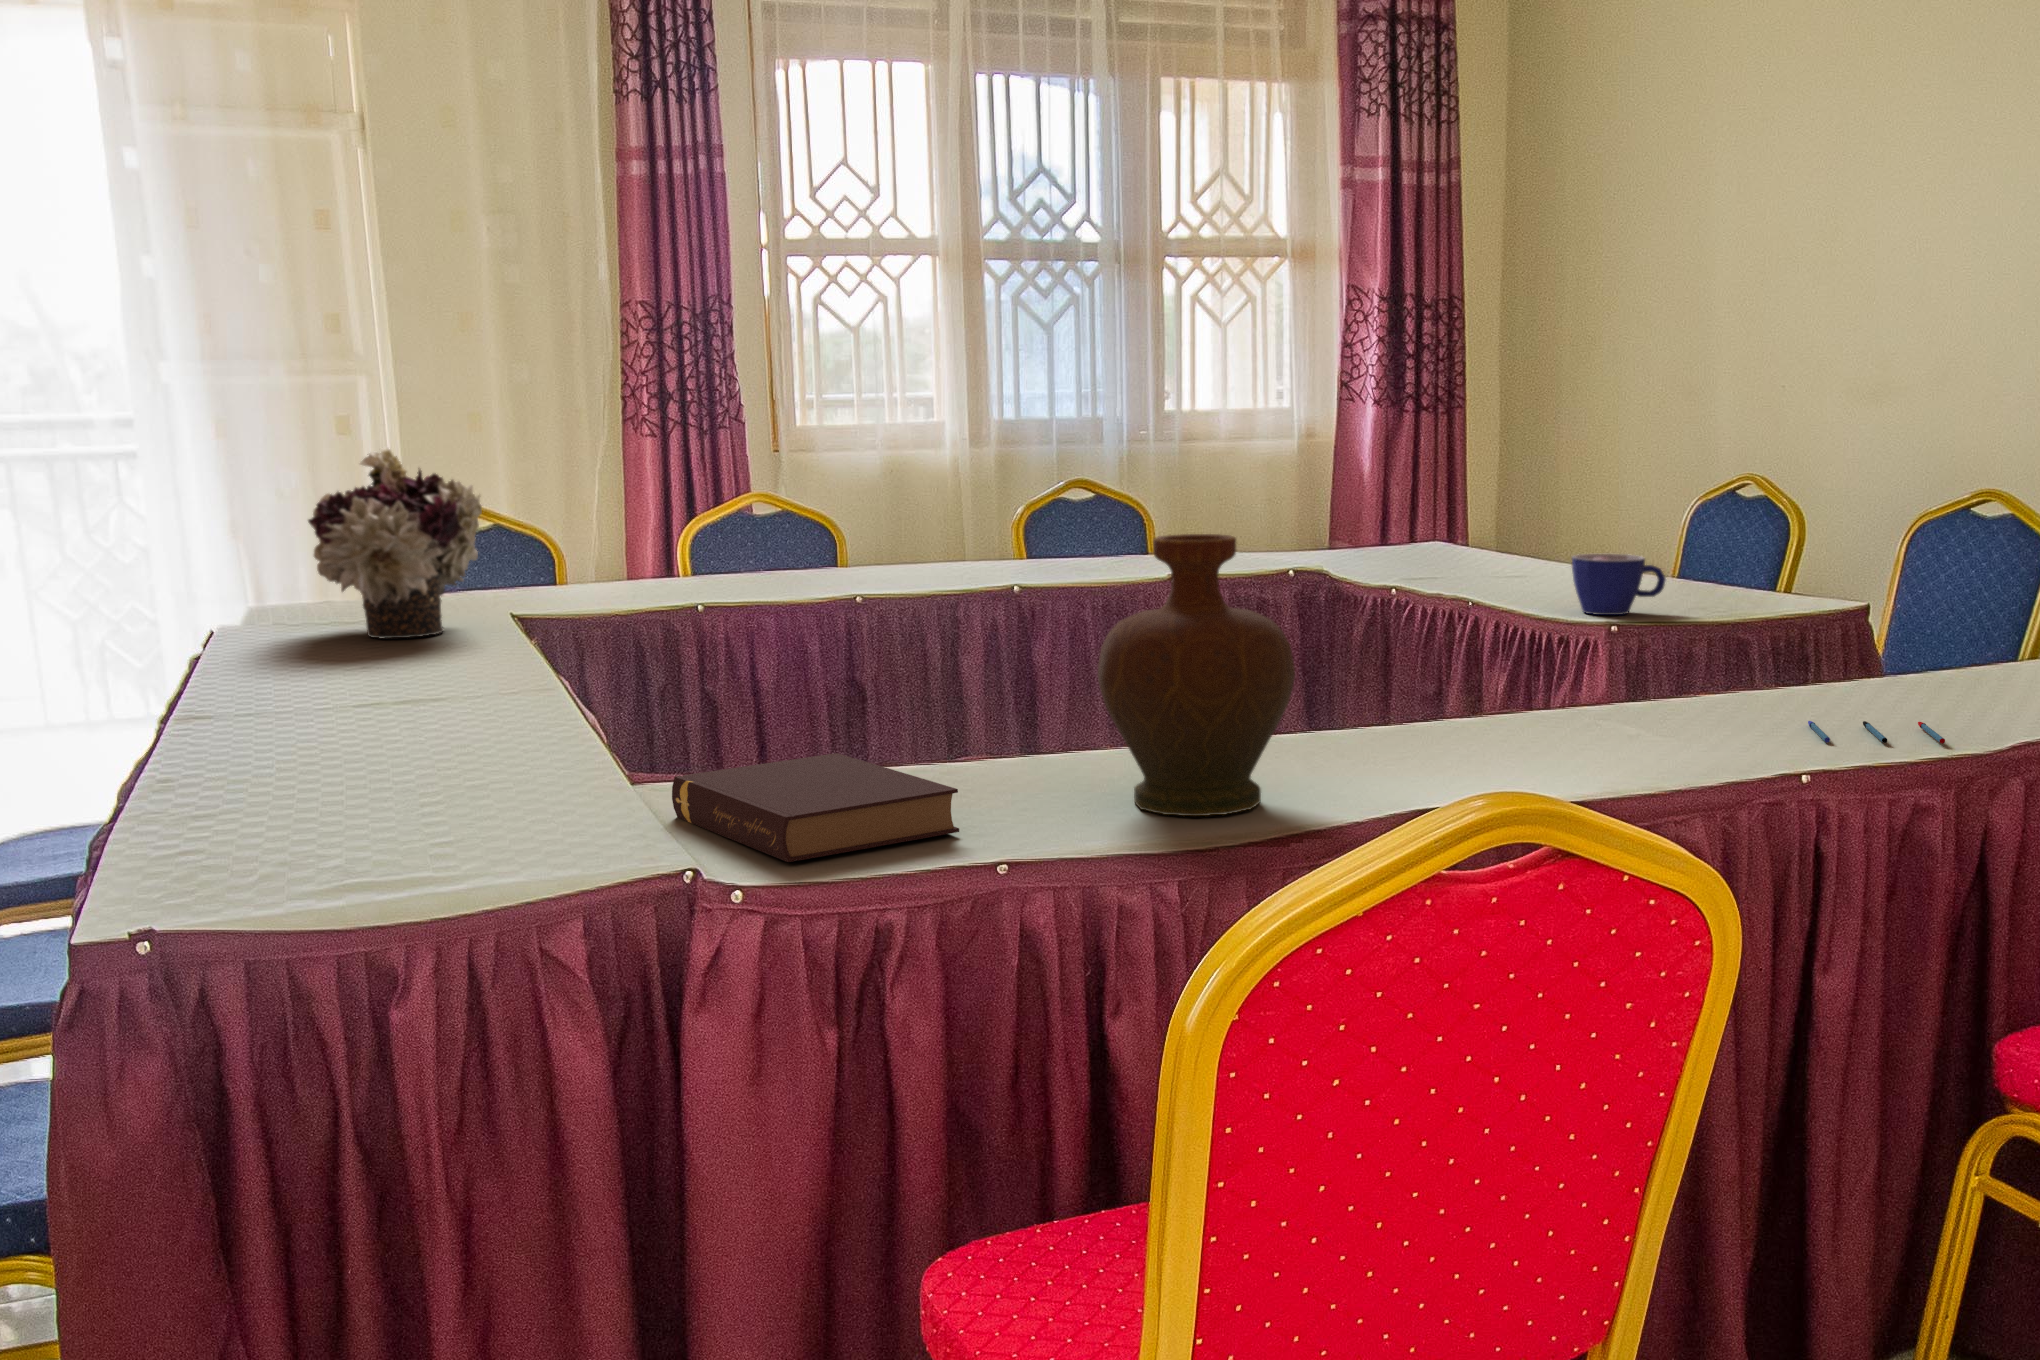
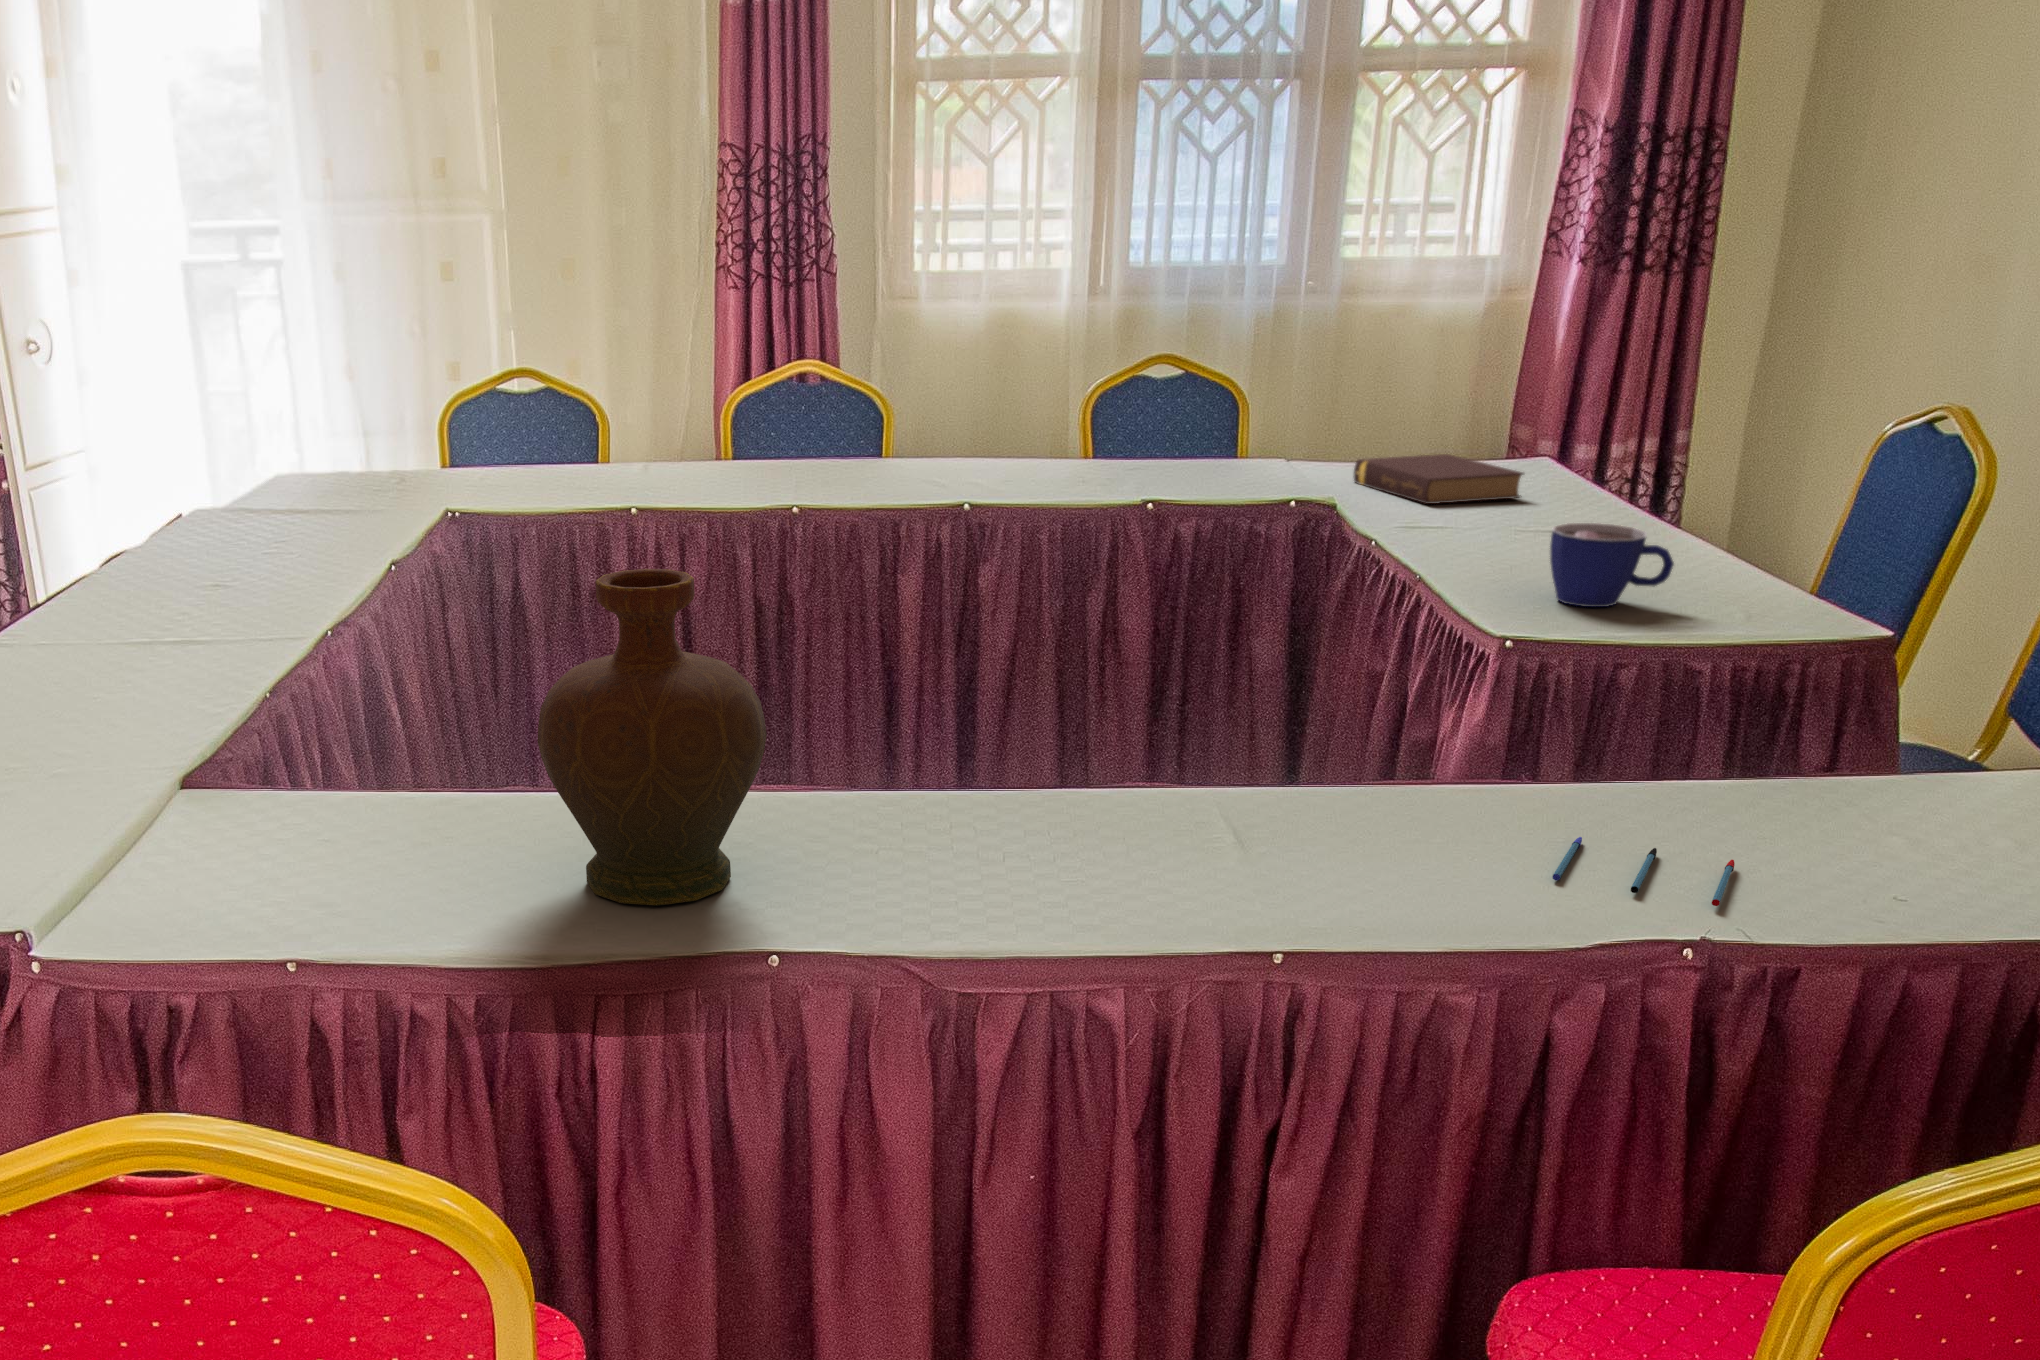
flower arrangement: present [308,447,482,639] -> none [206,342,379,537]
book: present [672,753,959,862] -> present [1354,454,1524,504]

